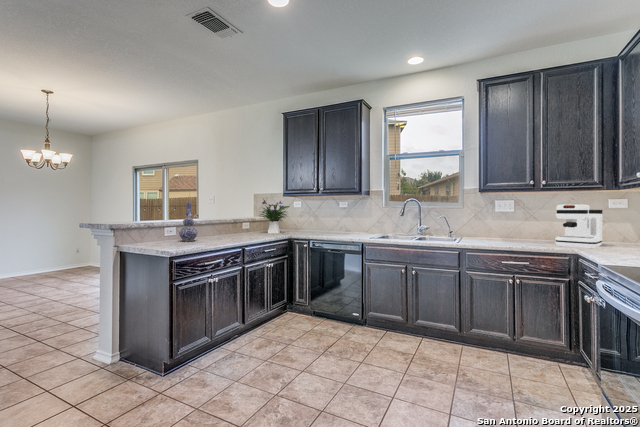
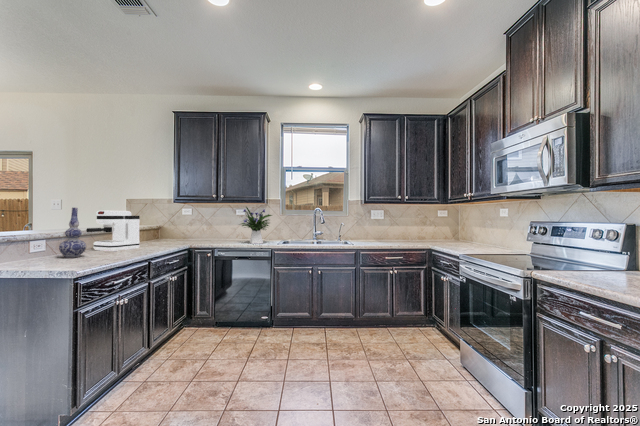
flower arrangement: present [261,199,290,234] -> present [242,207,272,244]
coffee maker: present [555,205,602,249] -> present [86,211,140,252]

